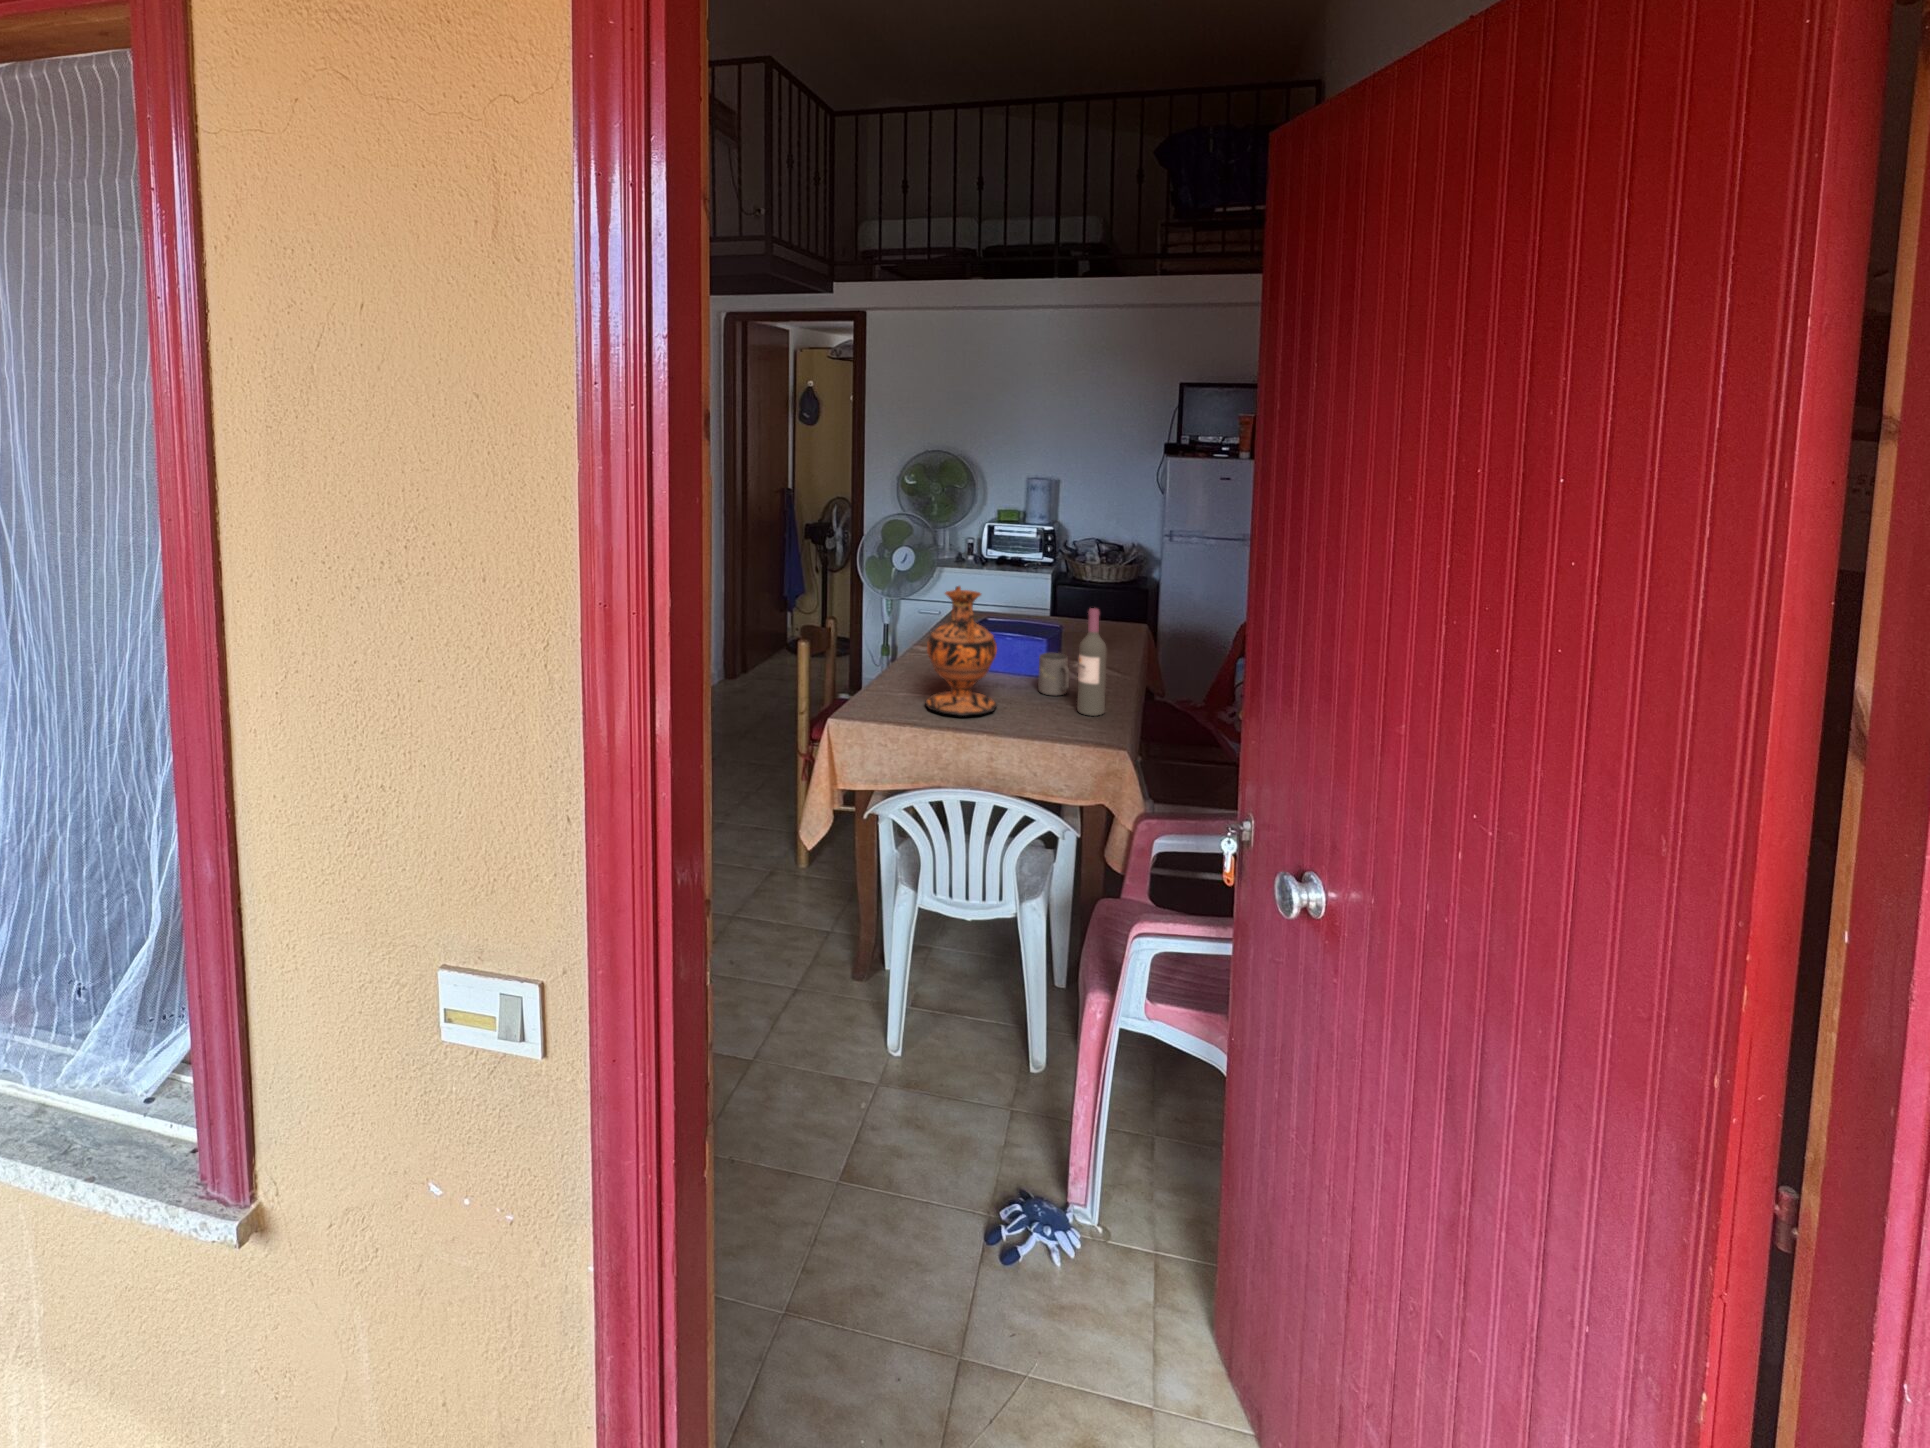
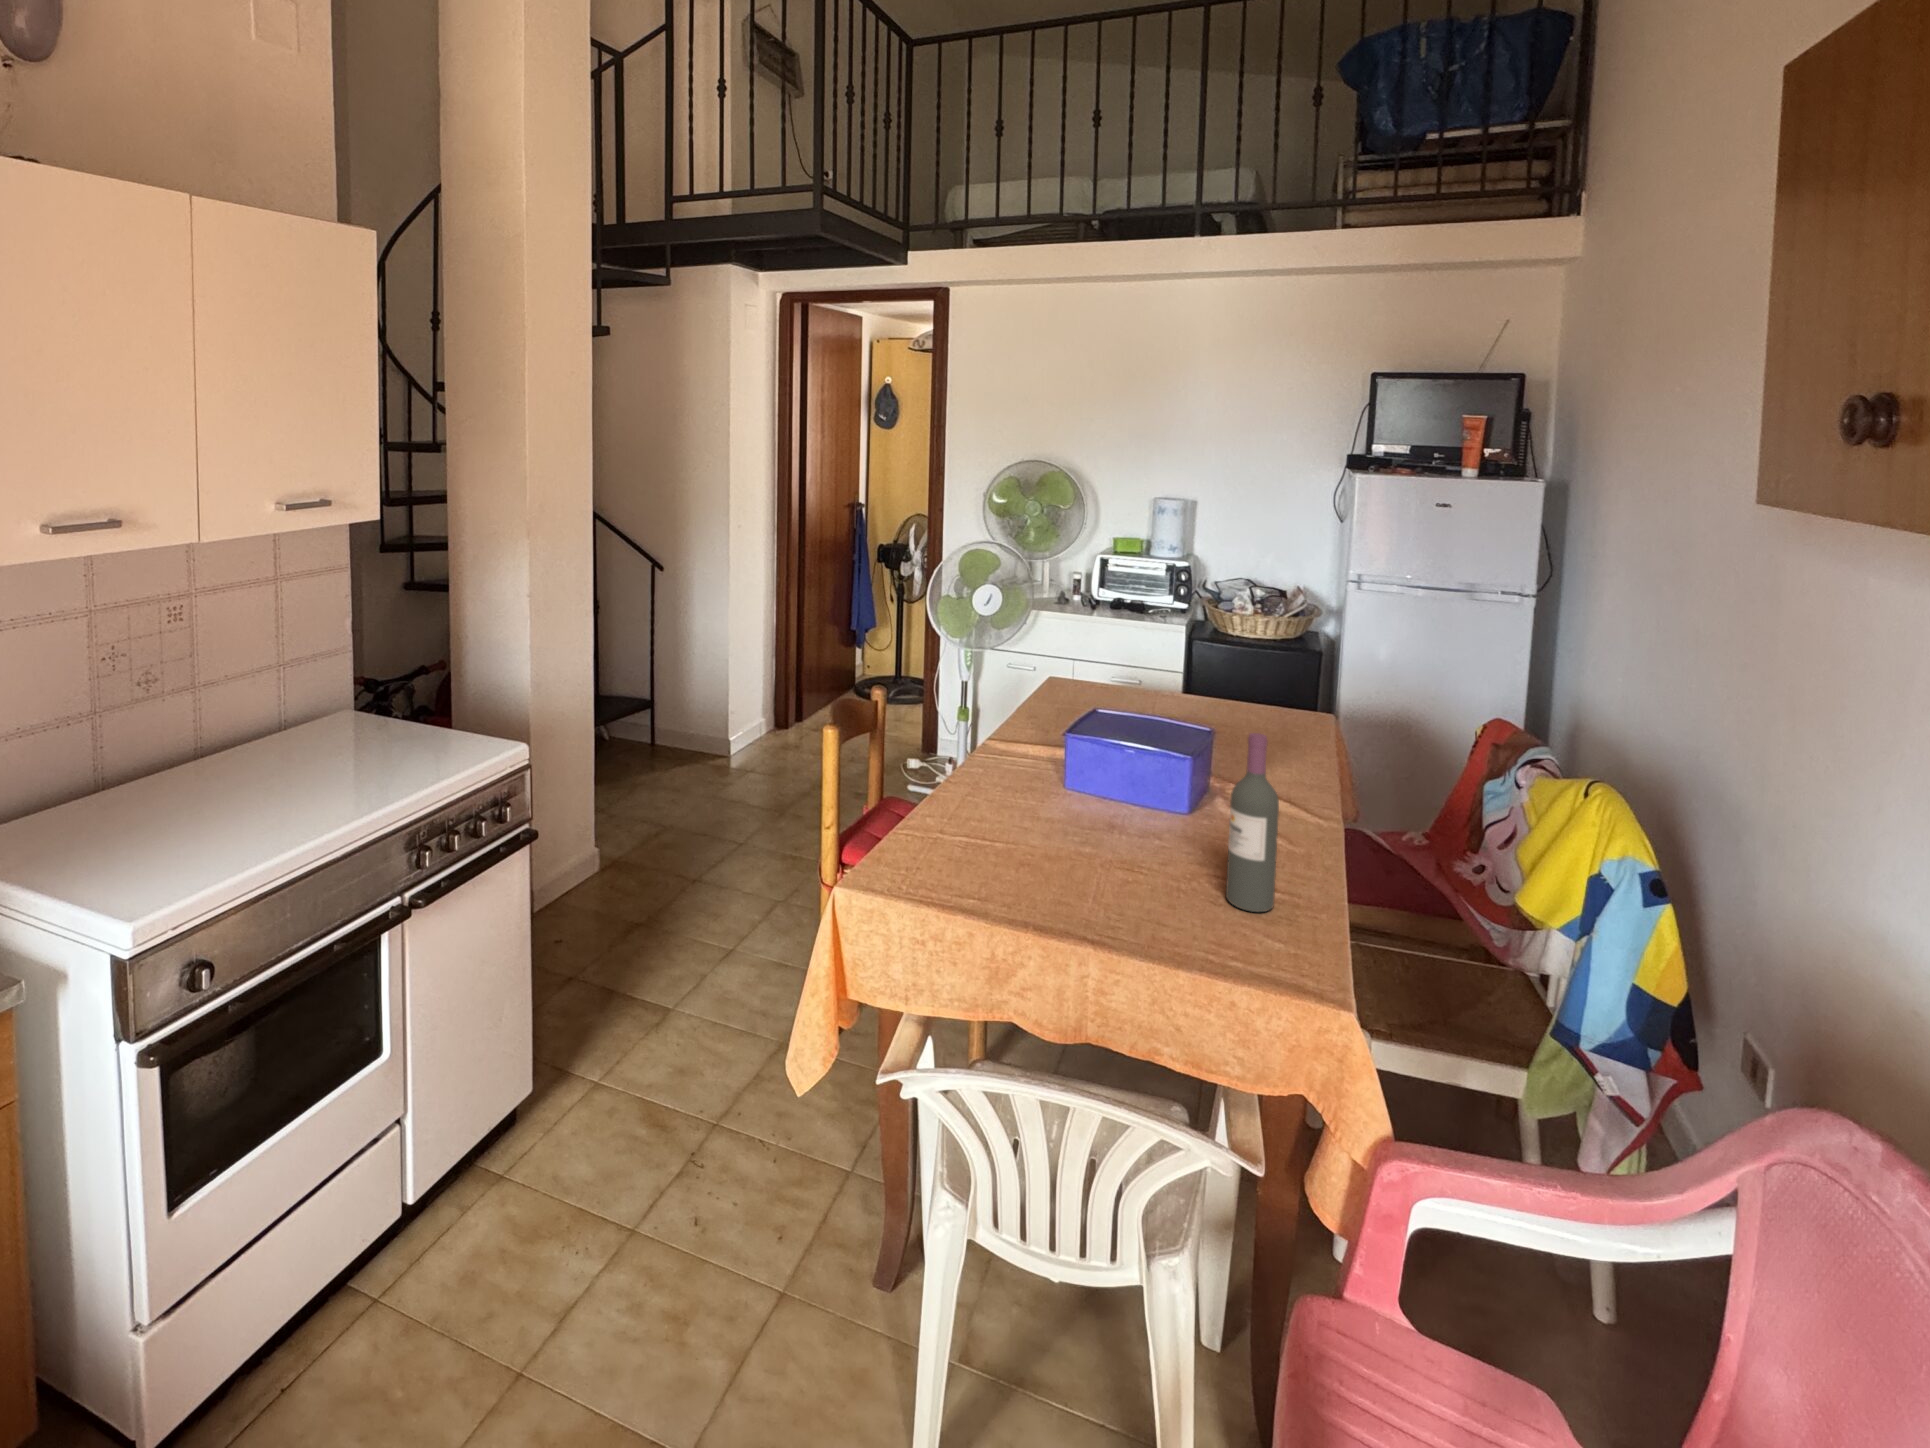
vase: present [925,586,997,716] -> none [975,682,1093,897]
mug: present [1038,653,1069,696] -> none [1161,786,1213,859]

